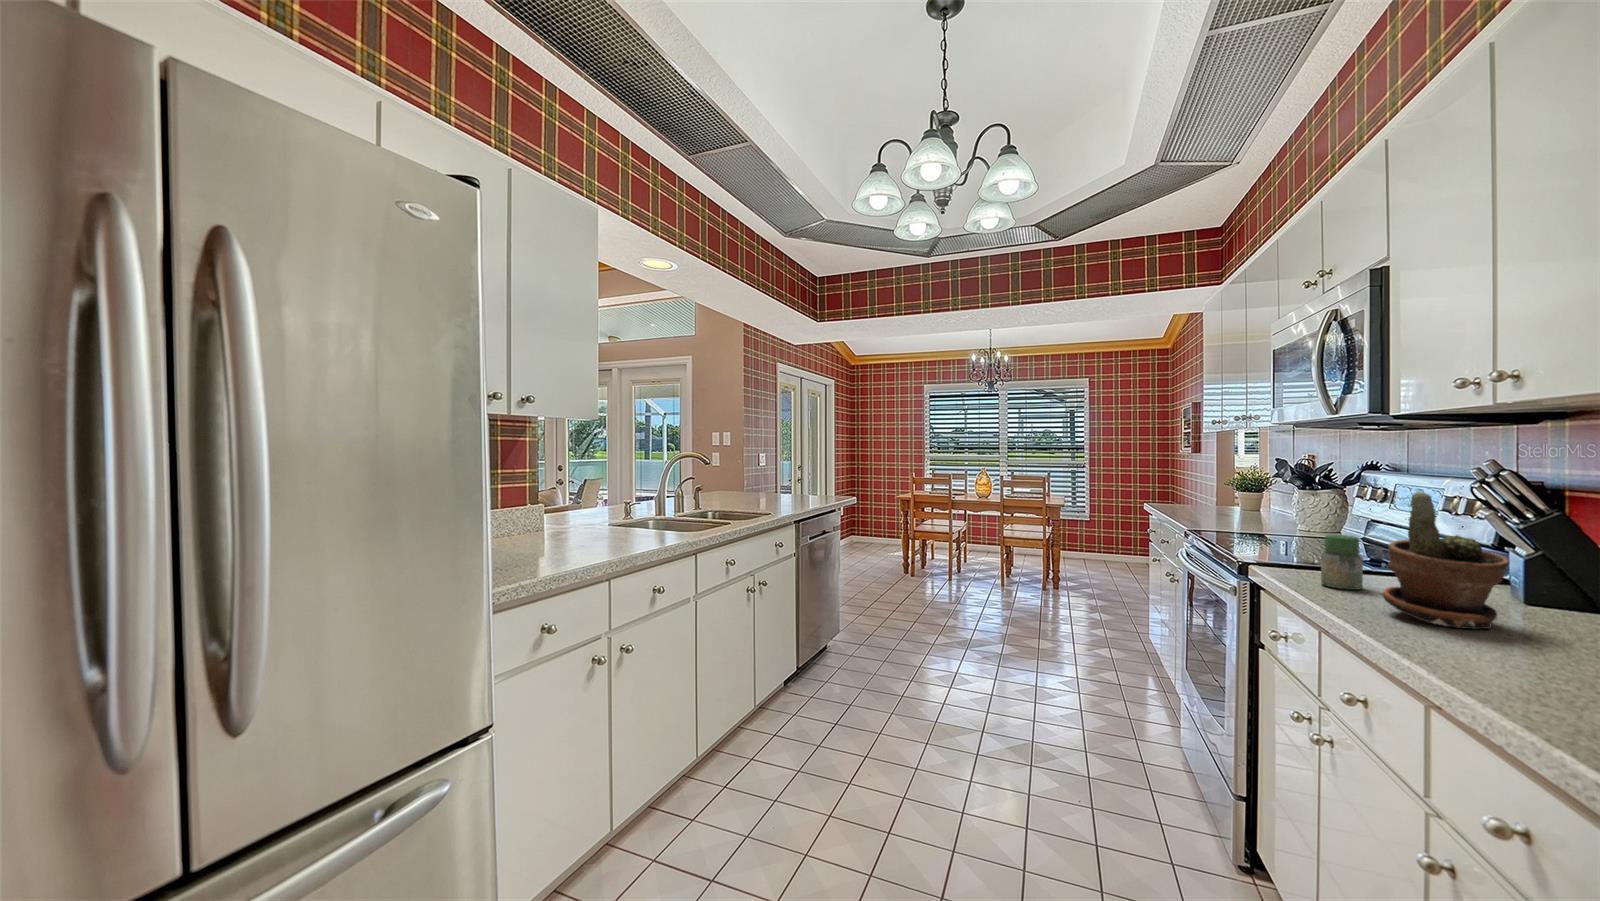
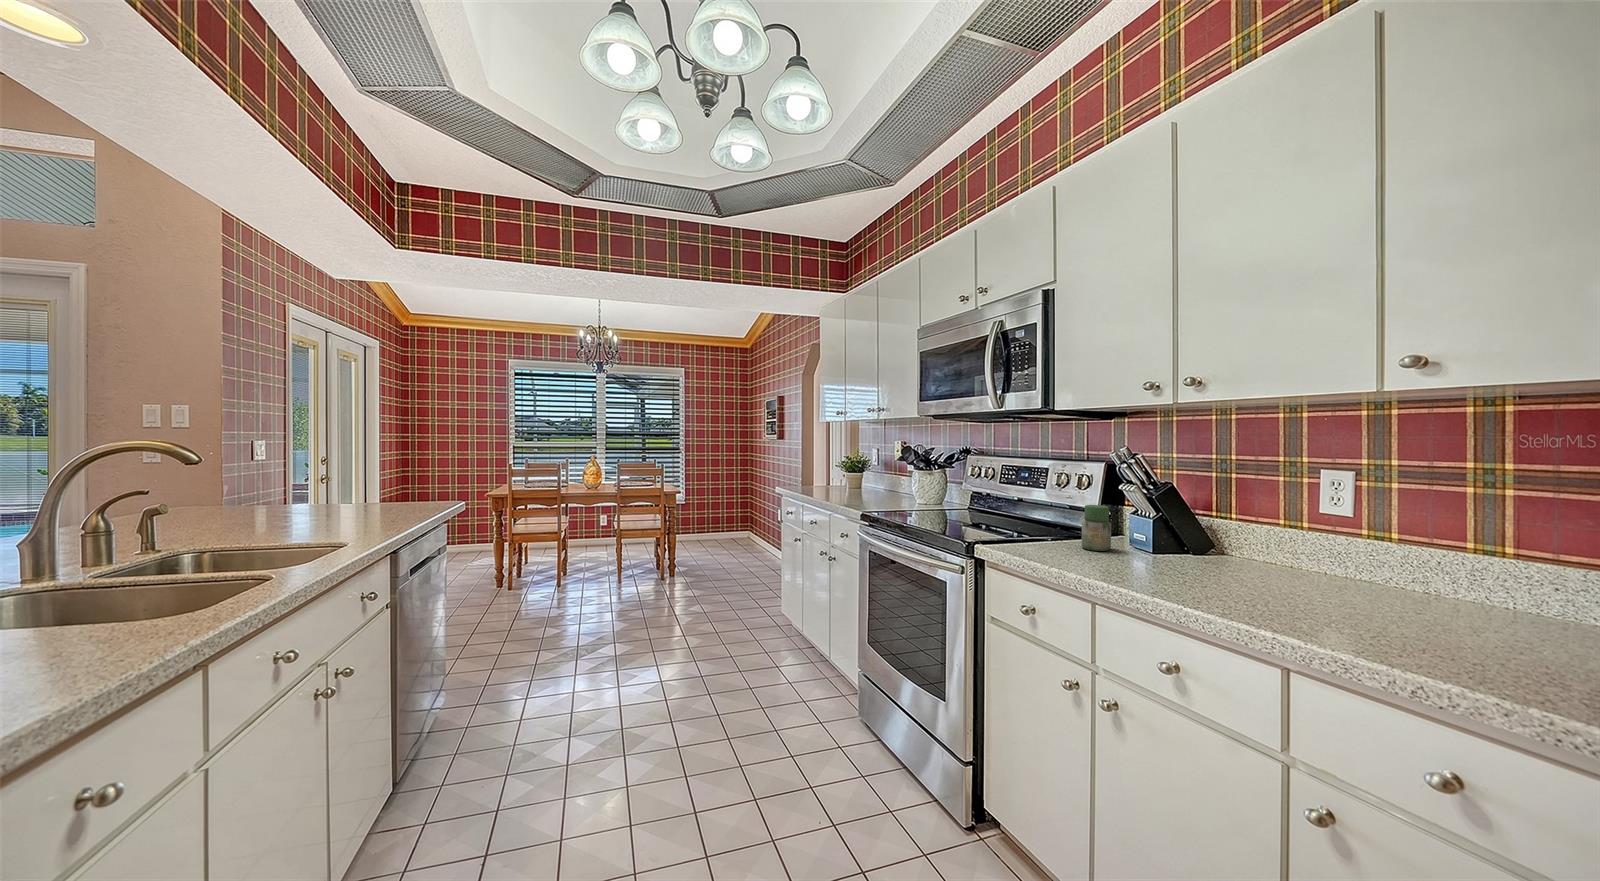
potted plant: present [1382,492,1509,629] -> none [1169,466,1255,574]

